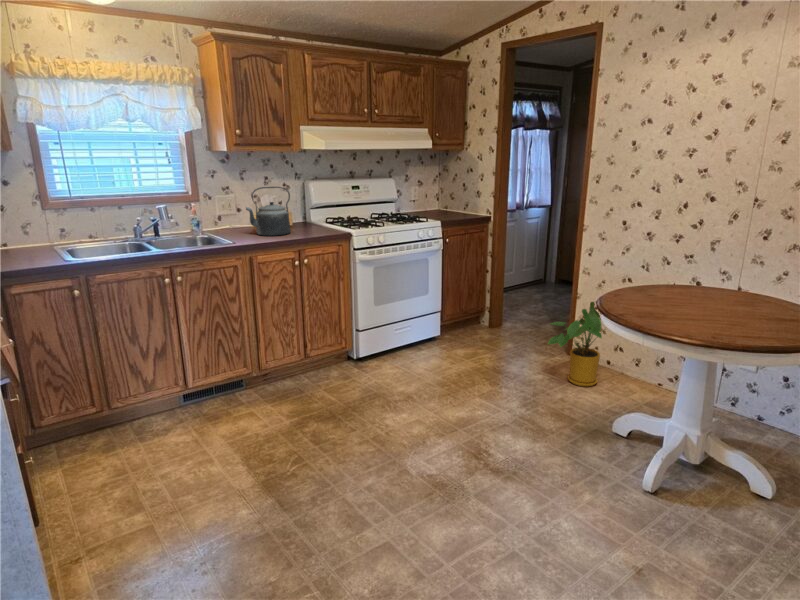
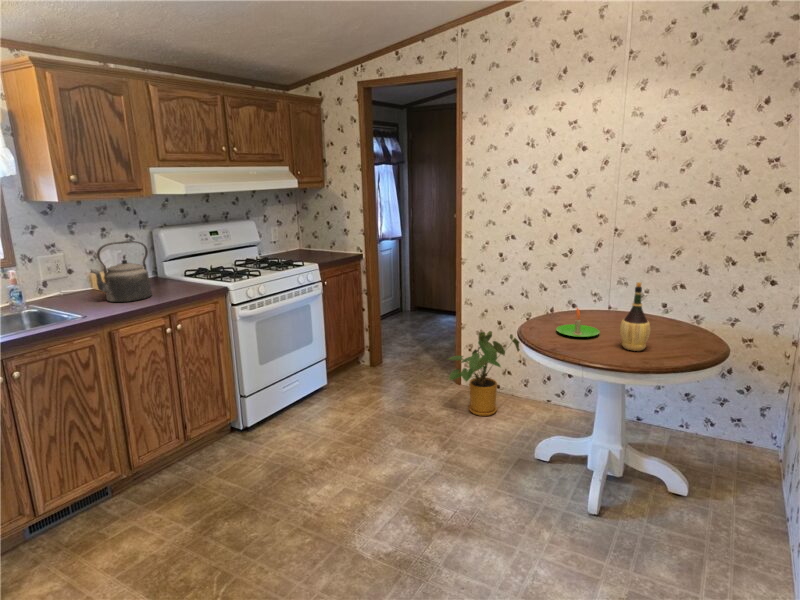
wine bottle: none [705,252,741,328] -> present [620,282,650,351]
candle: none [643,277,692,309] -> present [556,308,600,337]

